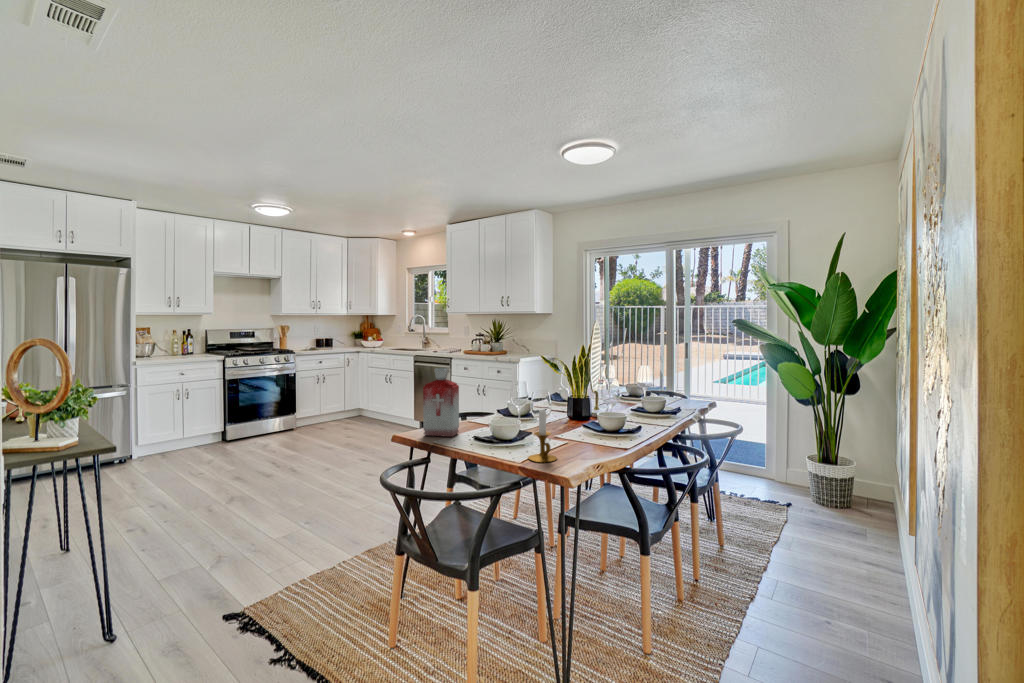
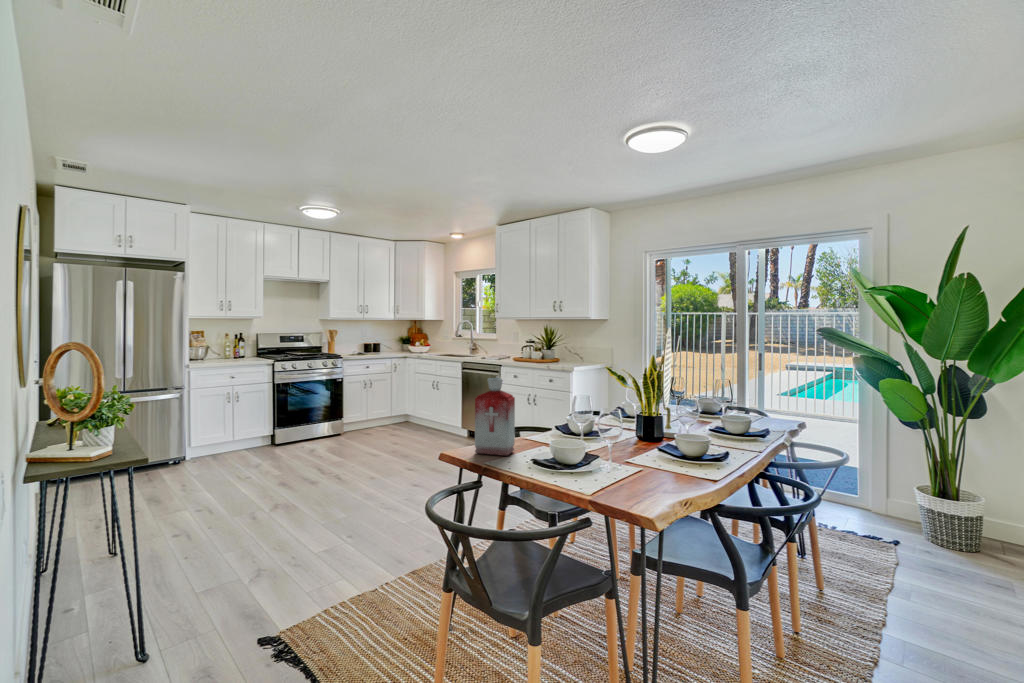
candlestick: present [528,410,557,462] -> none [599,430,635,494]

